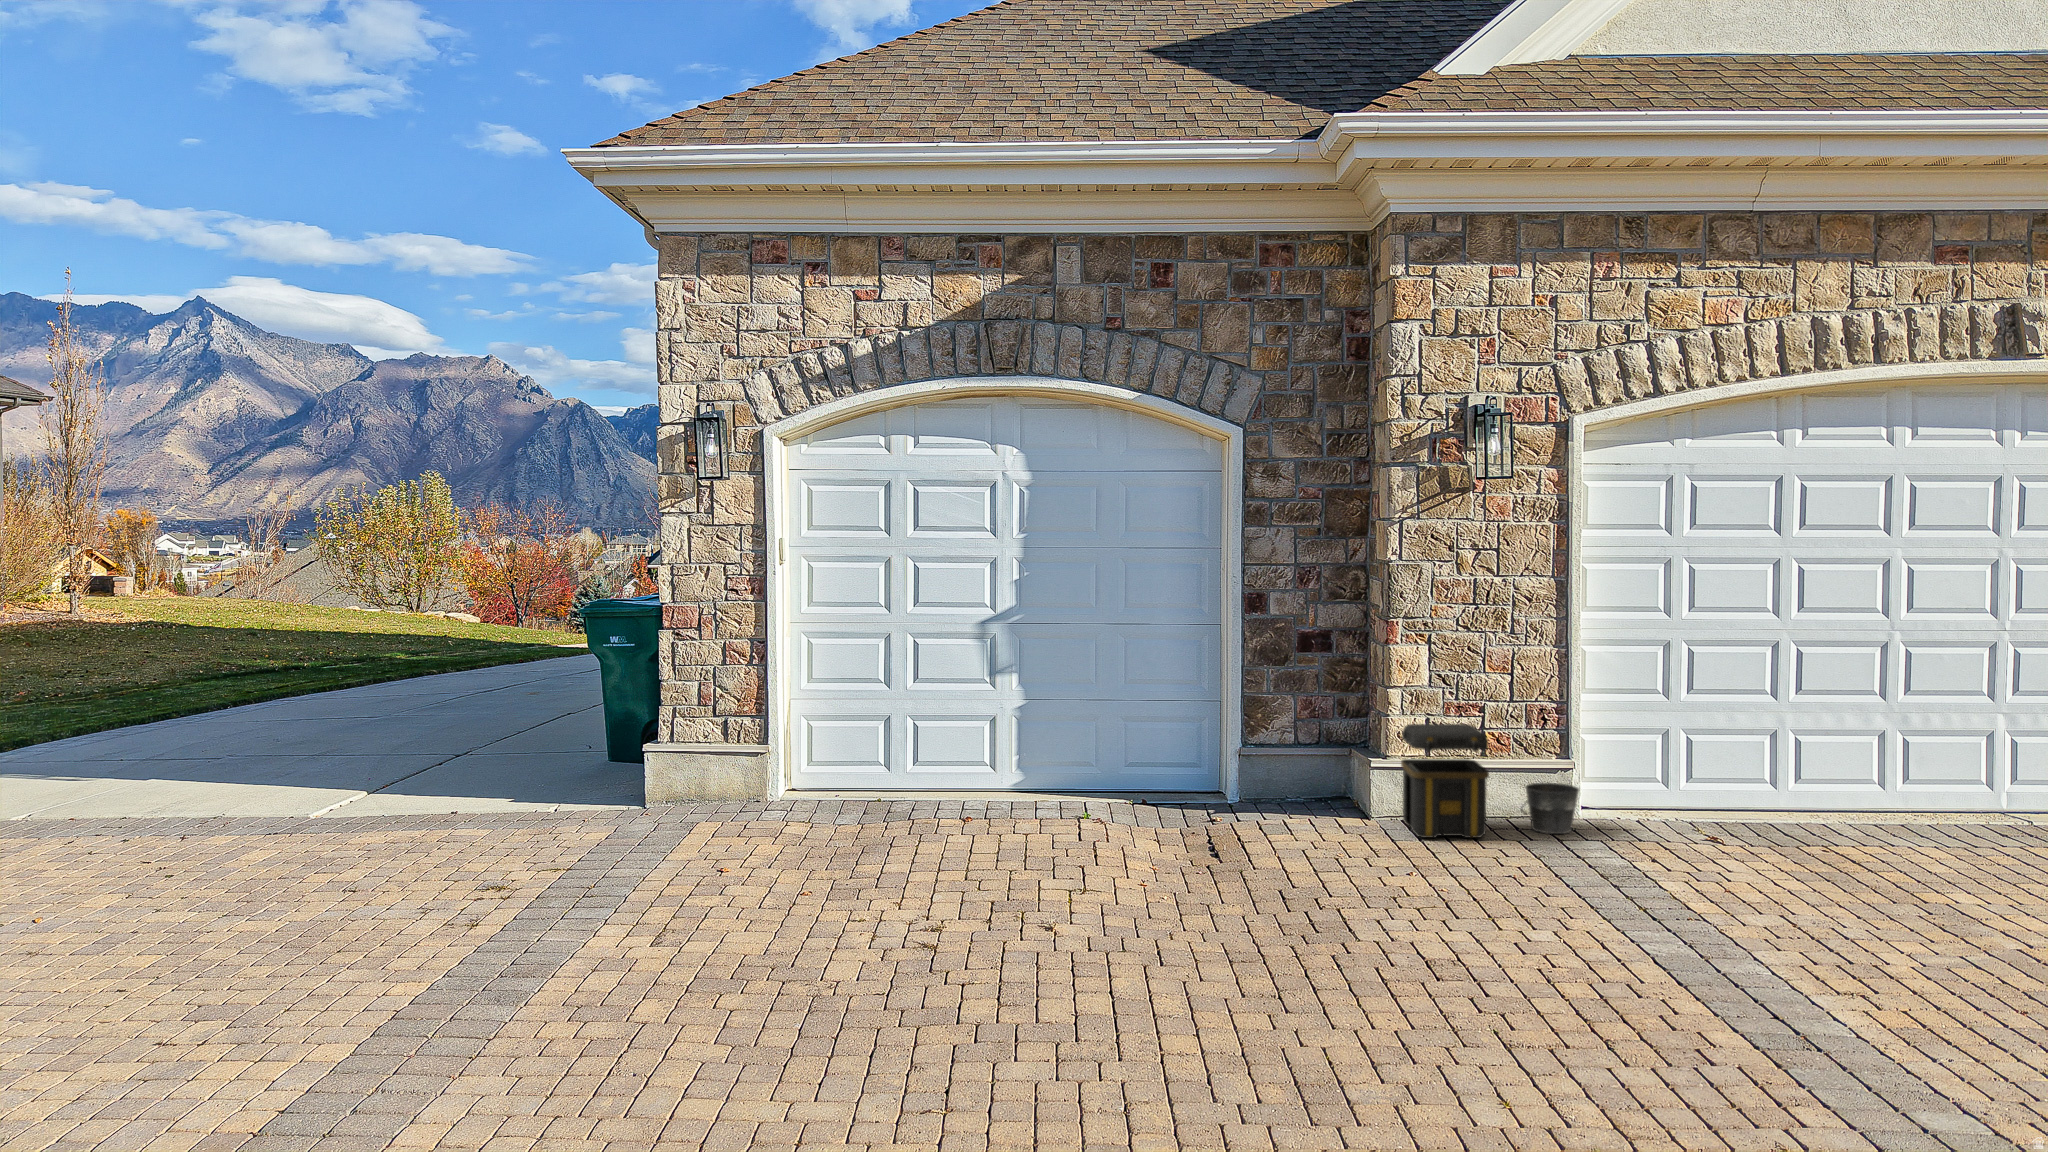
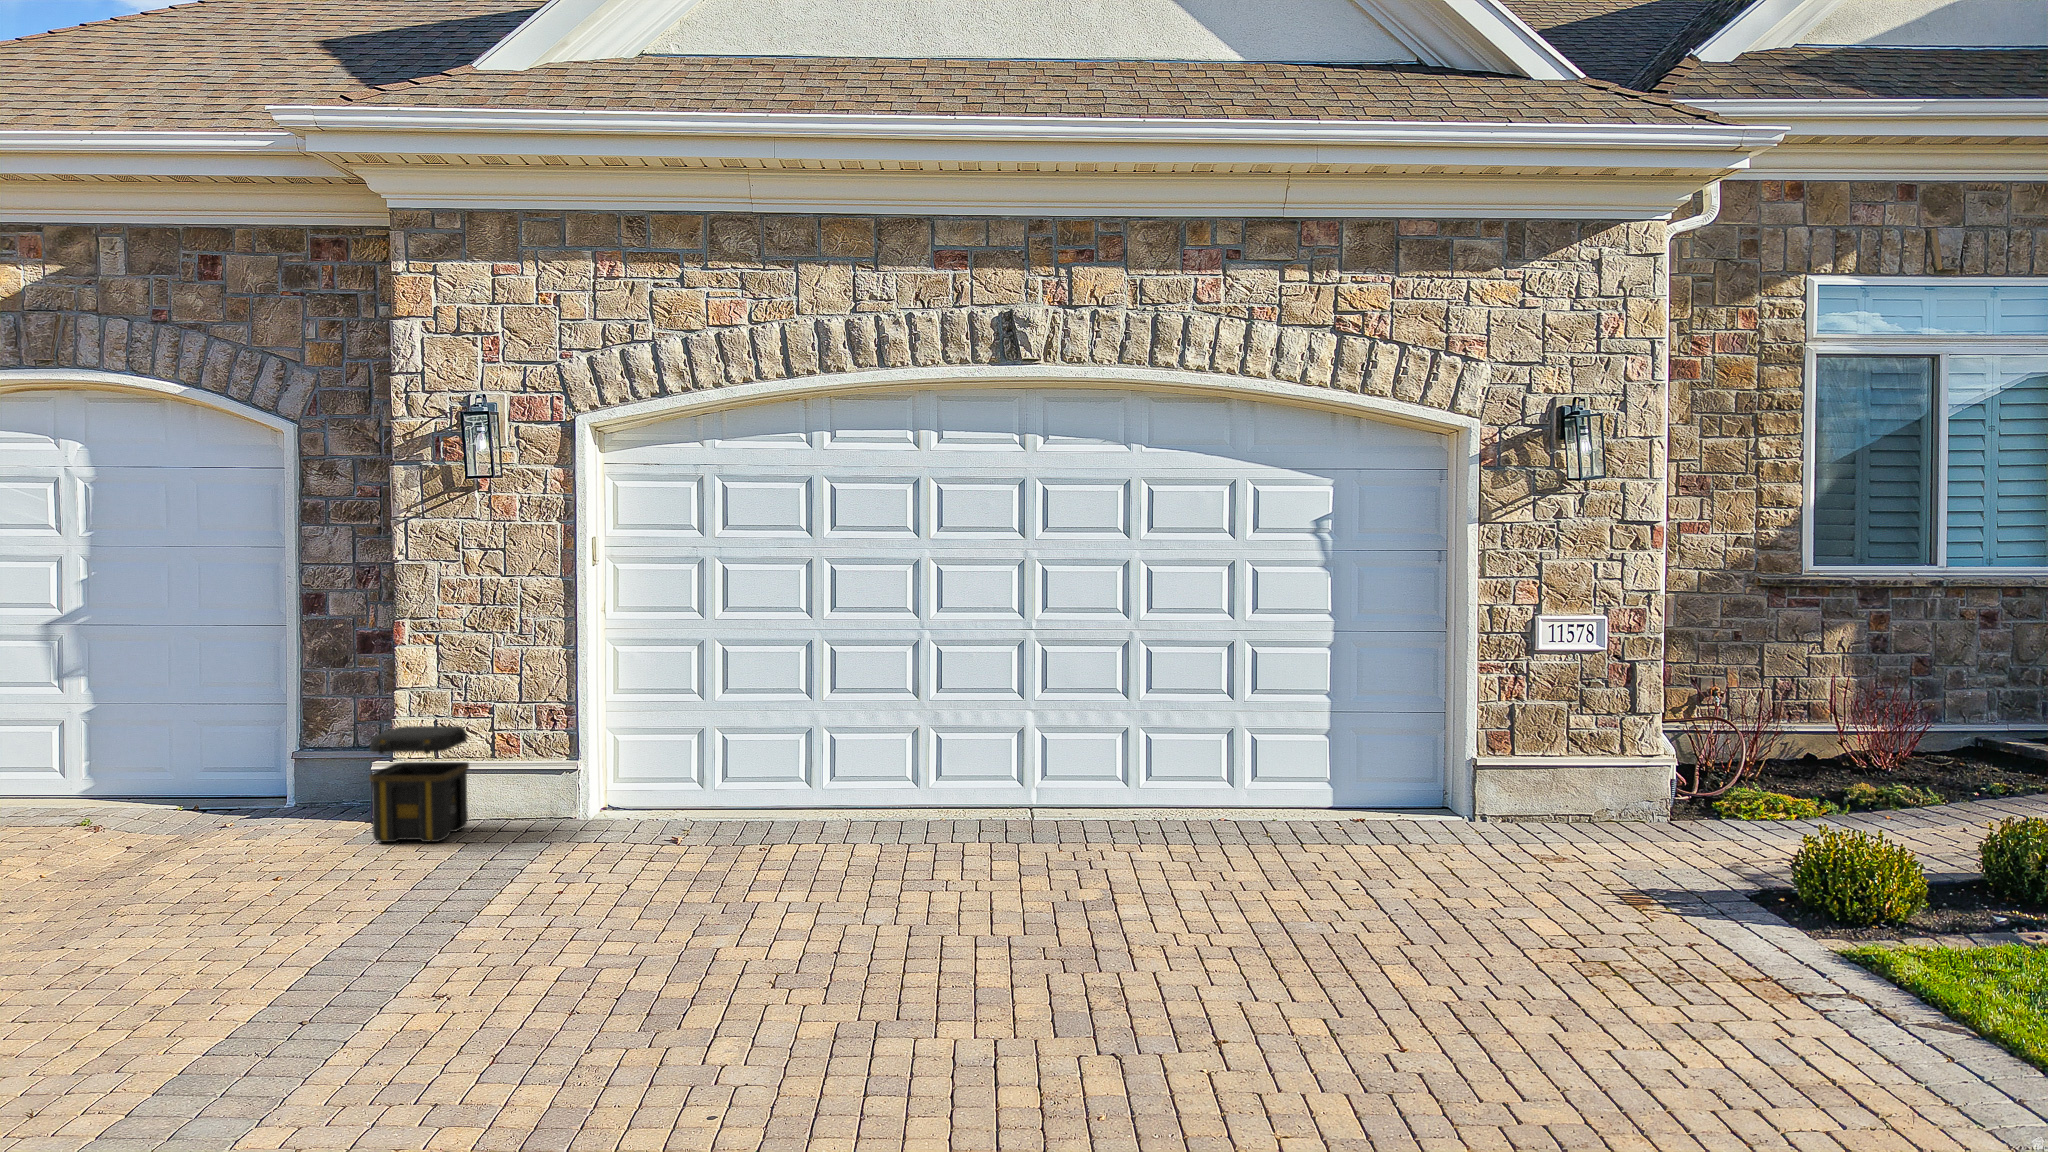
bucket: present [1520,783,1579,834] -> none [502,785,561,837]

